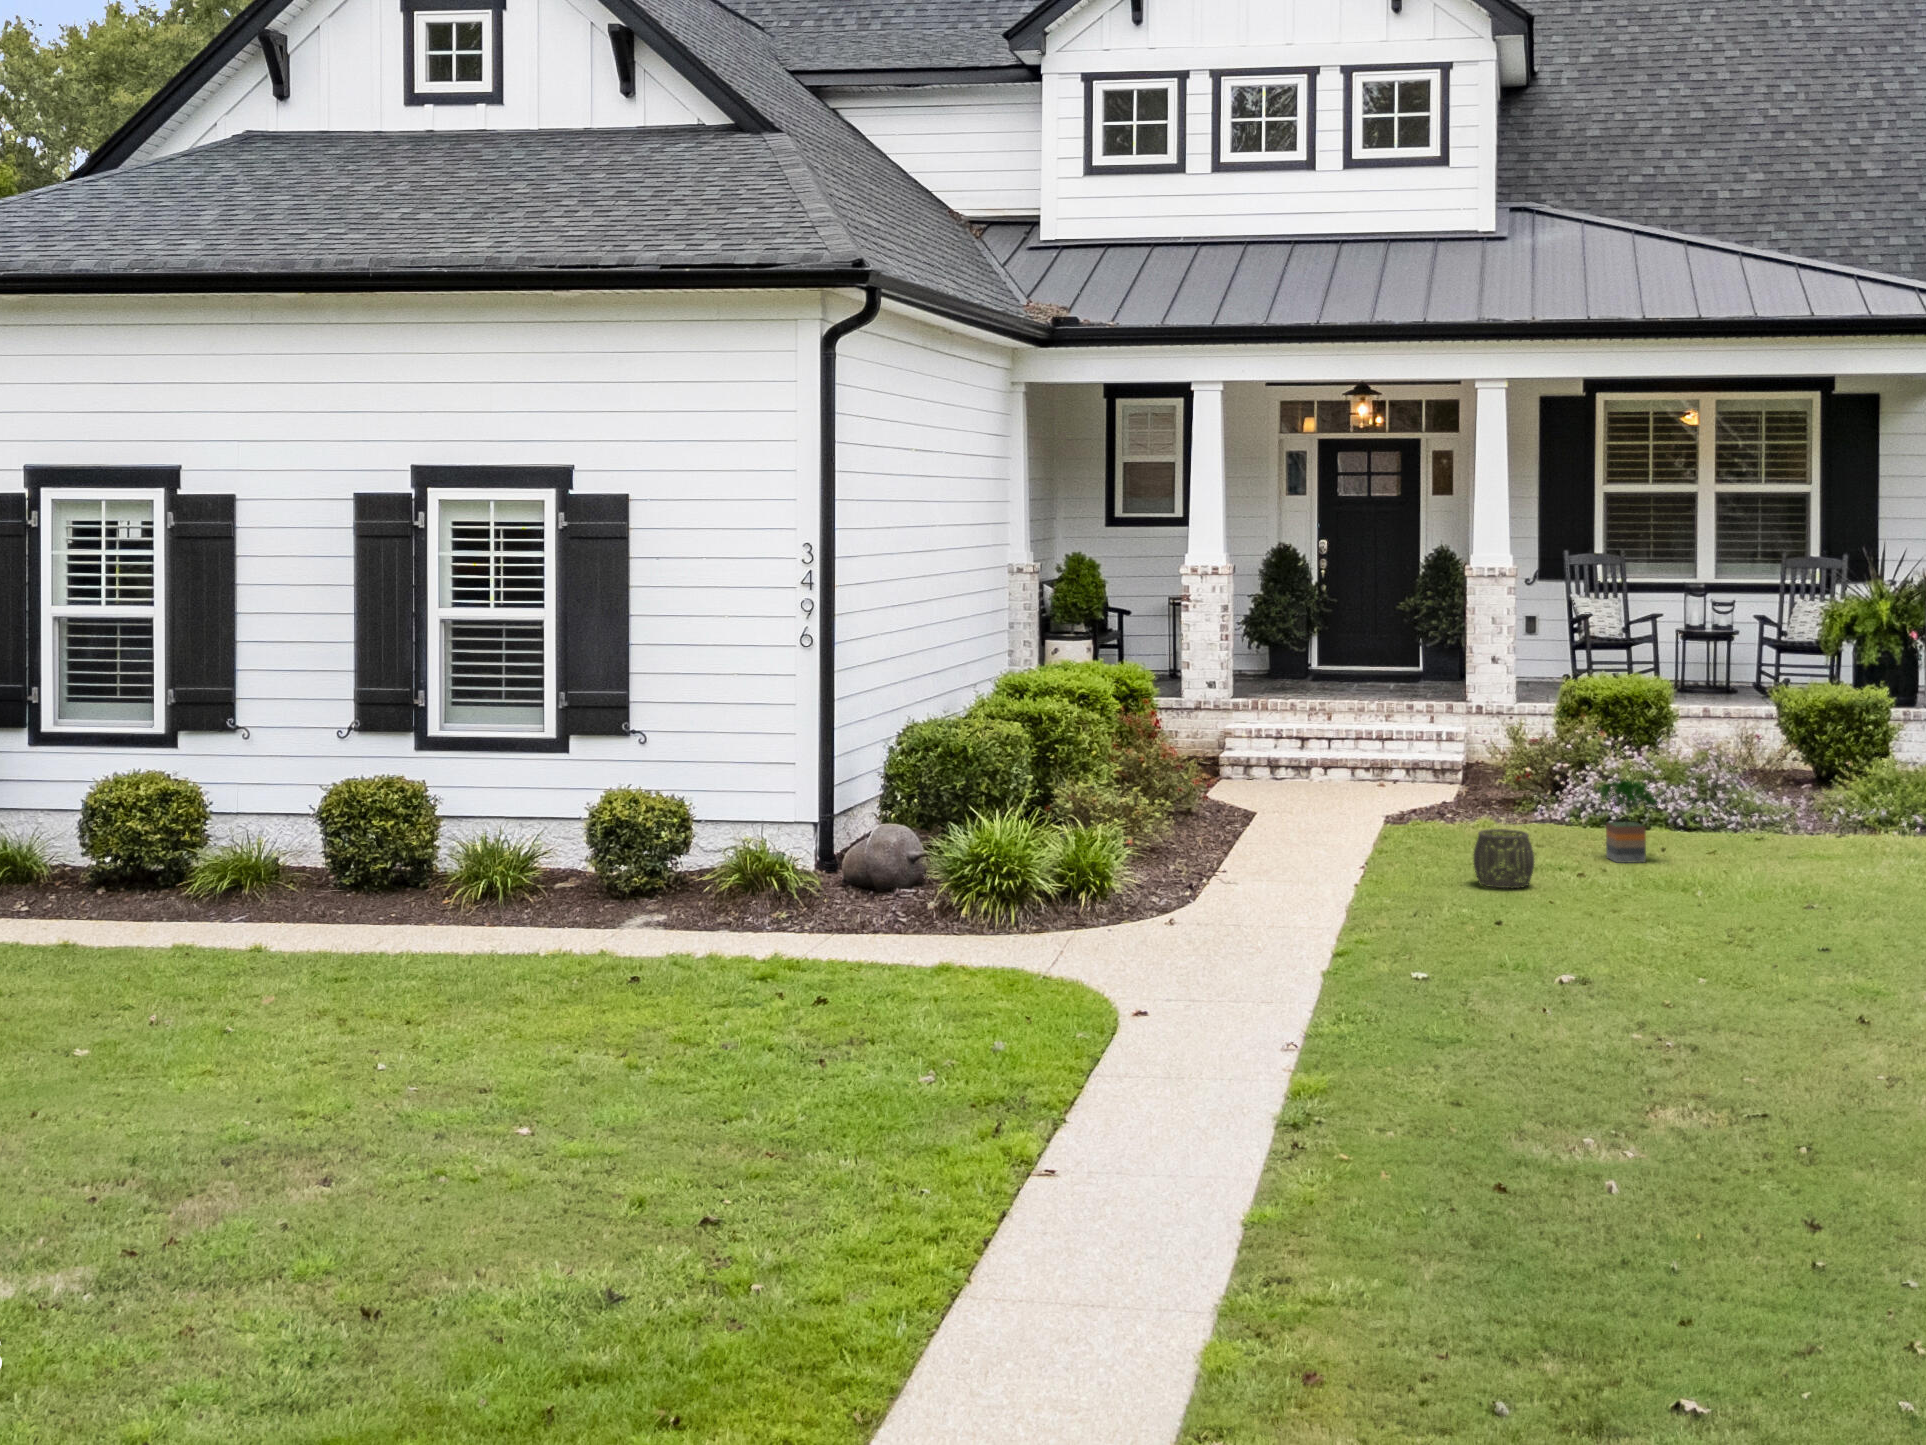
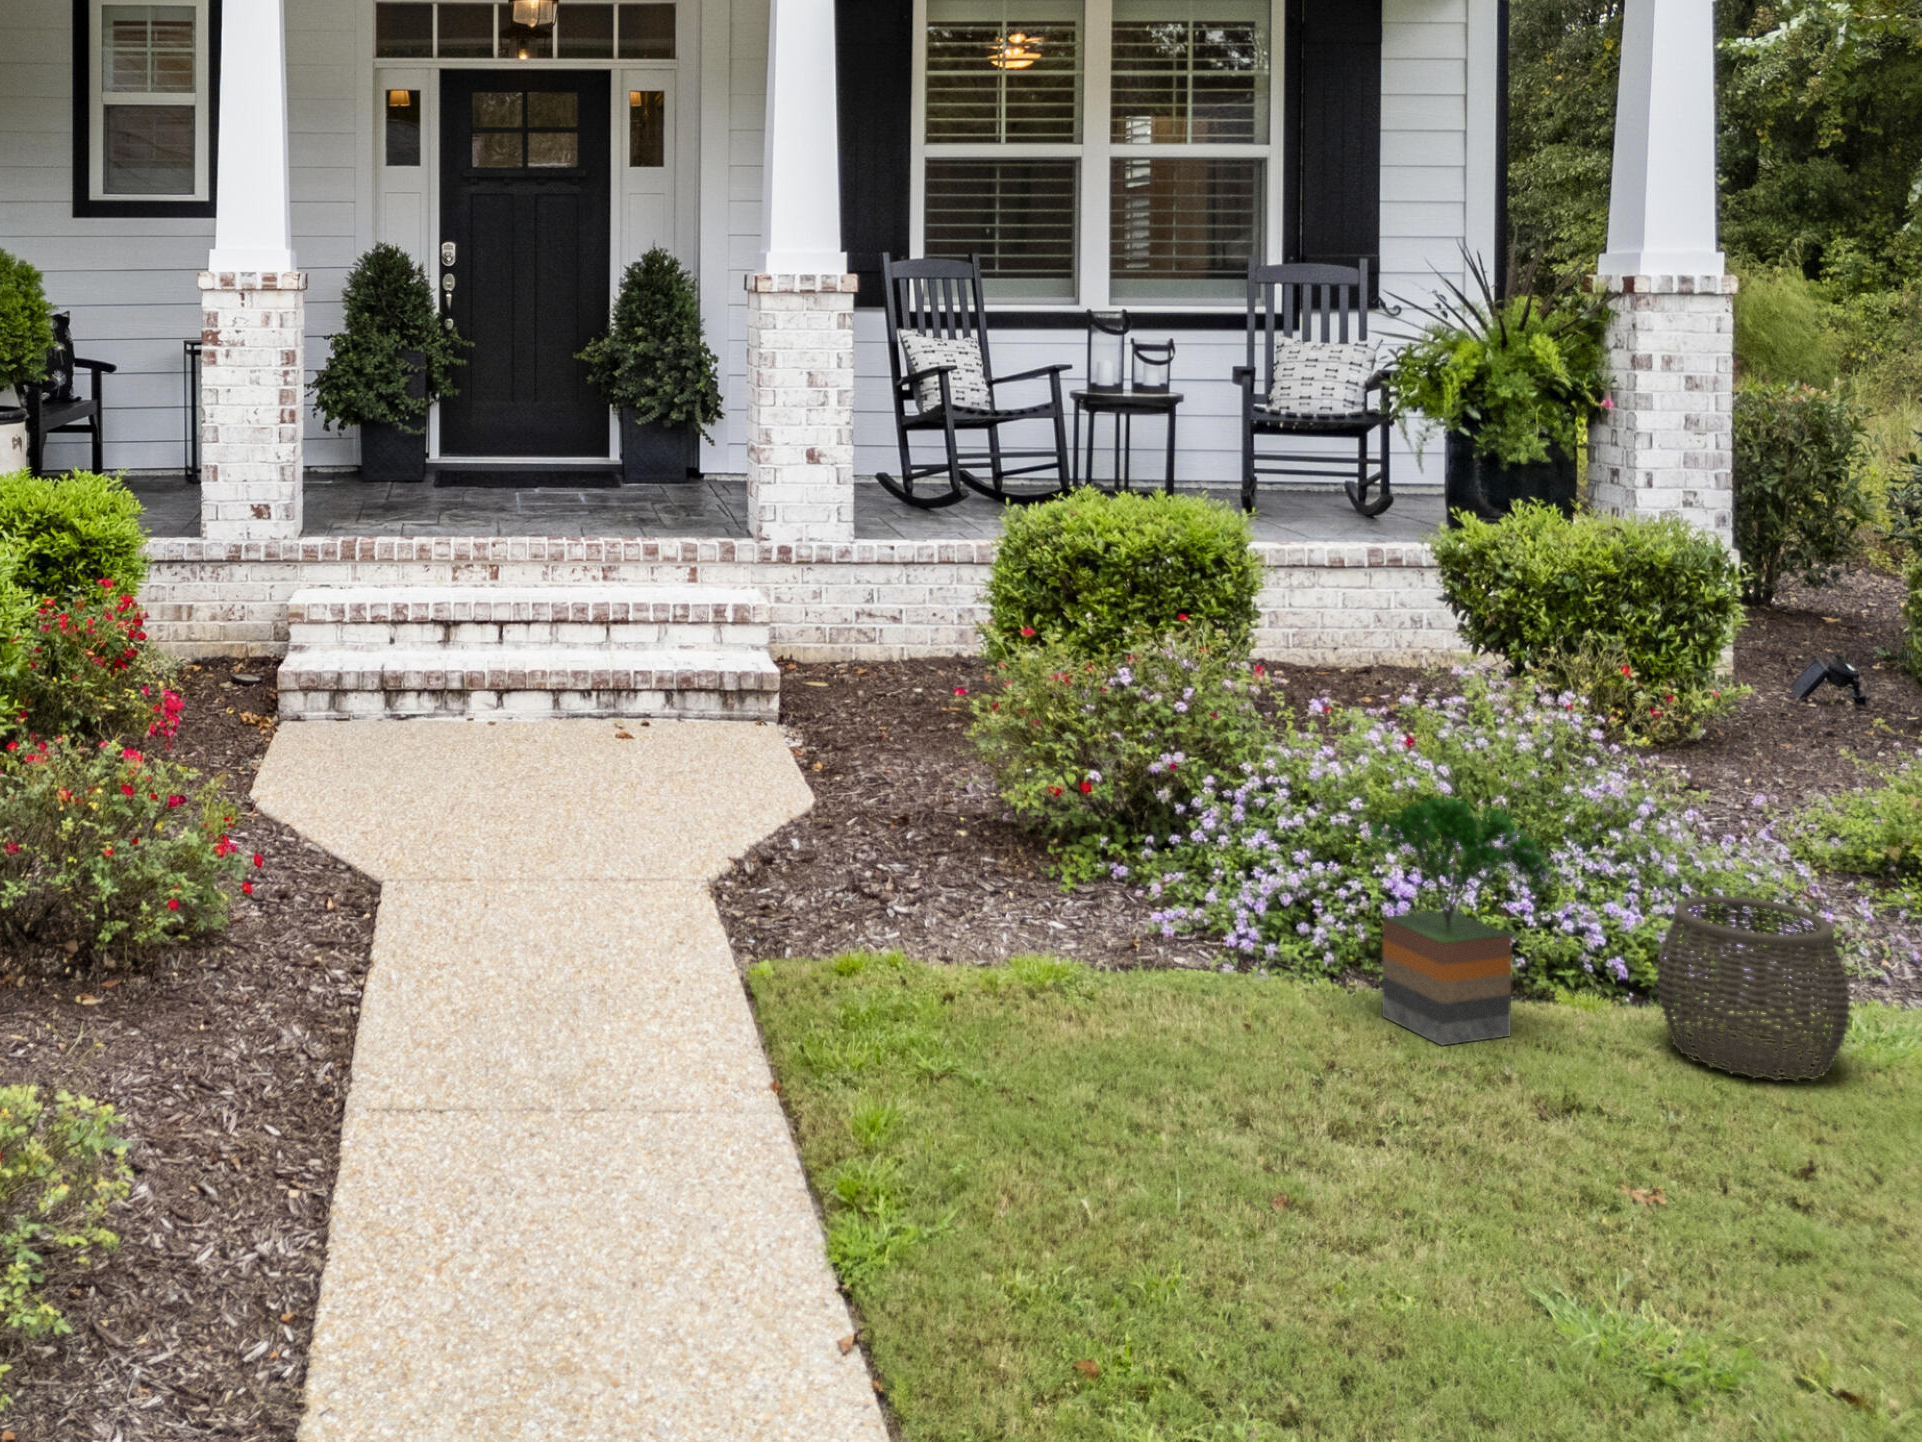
woven basket: present [1473,829,1534,888] -> present [1656,896,1852,1081]

